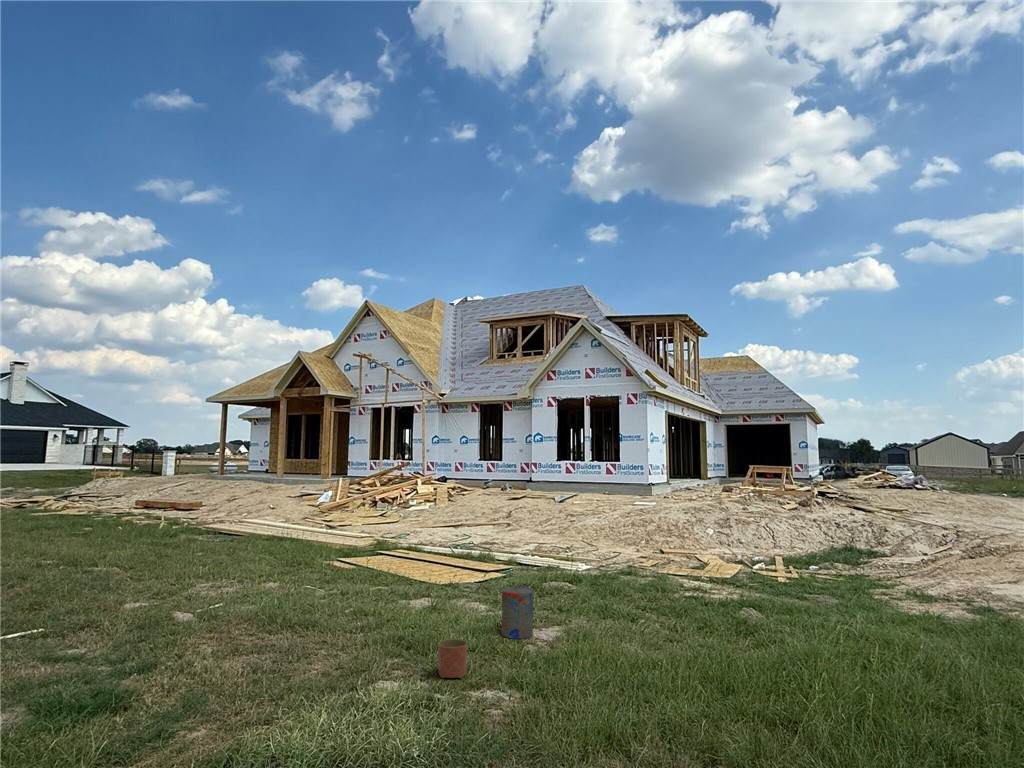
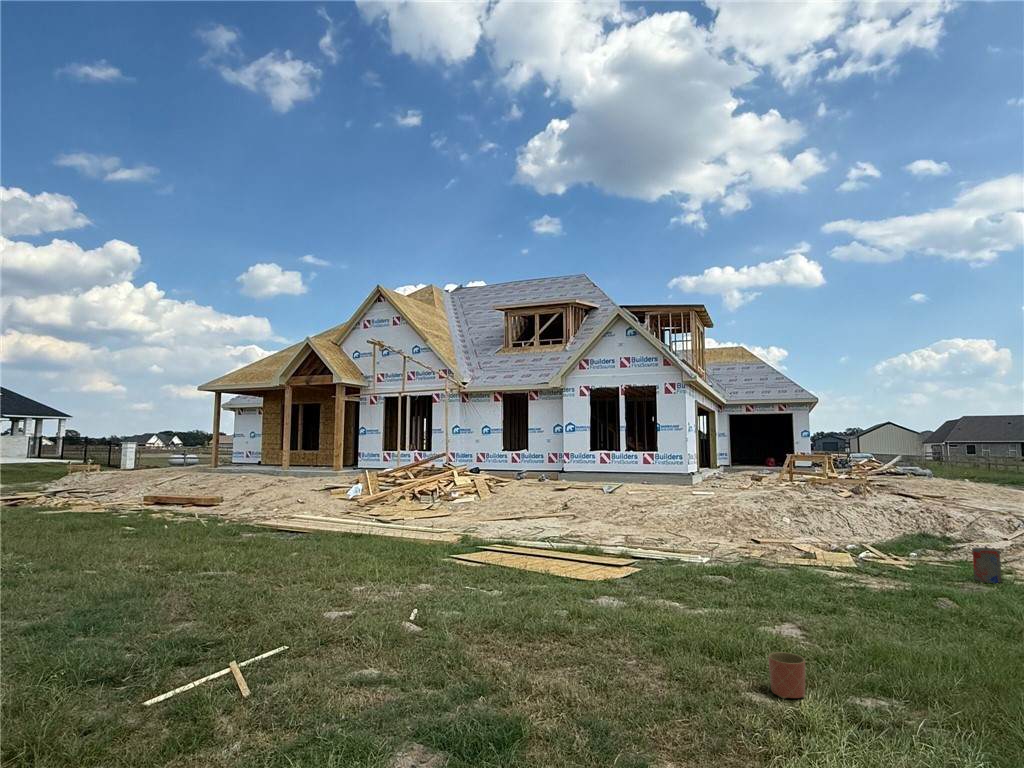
trash can: present [501,584,534,639] -> present [972,546,1002,583]

